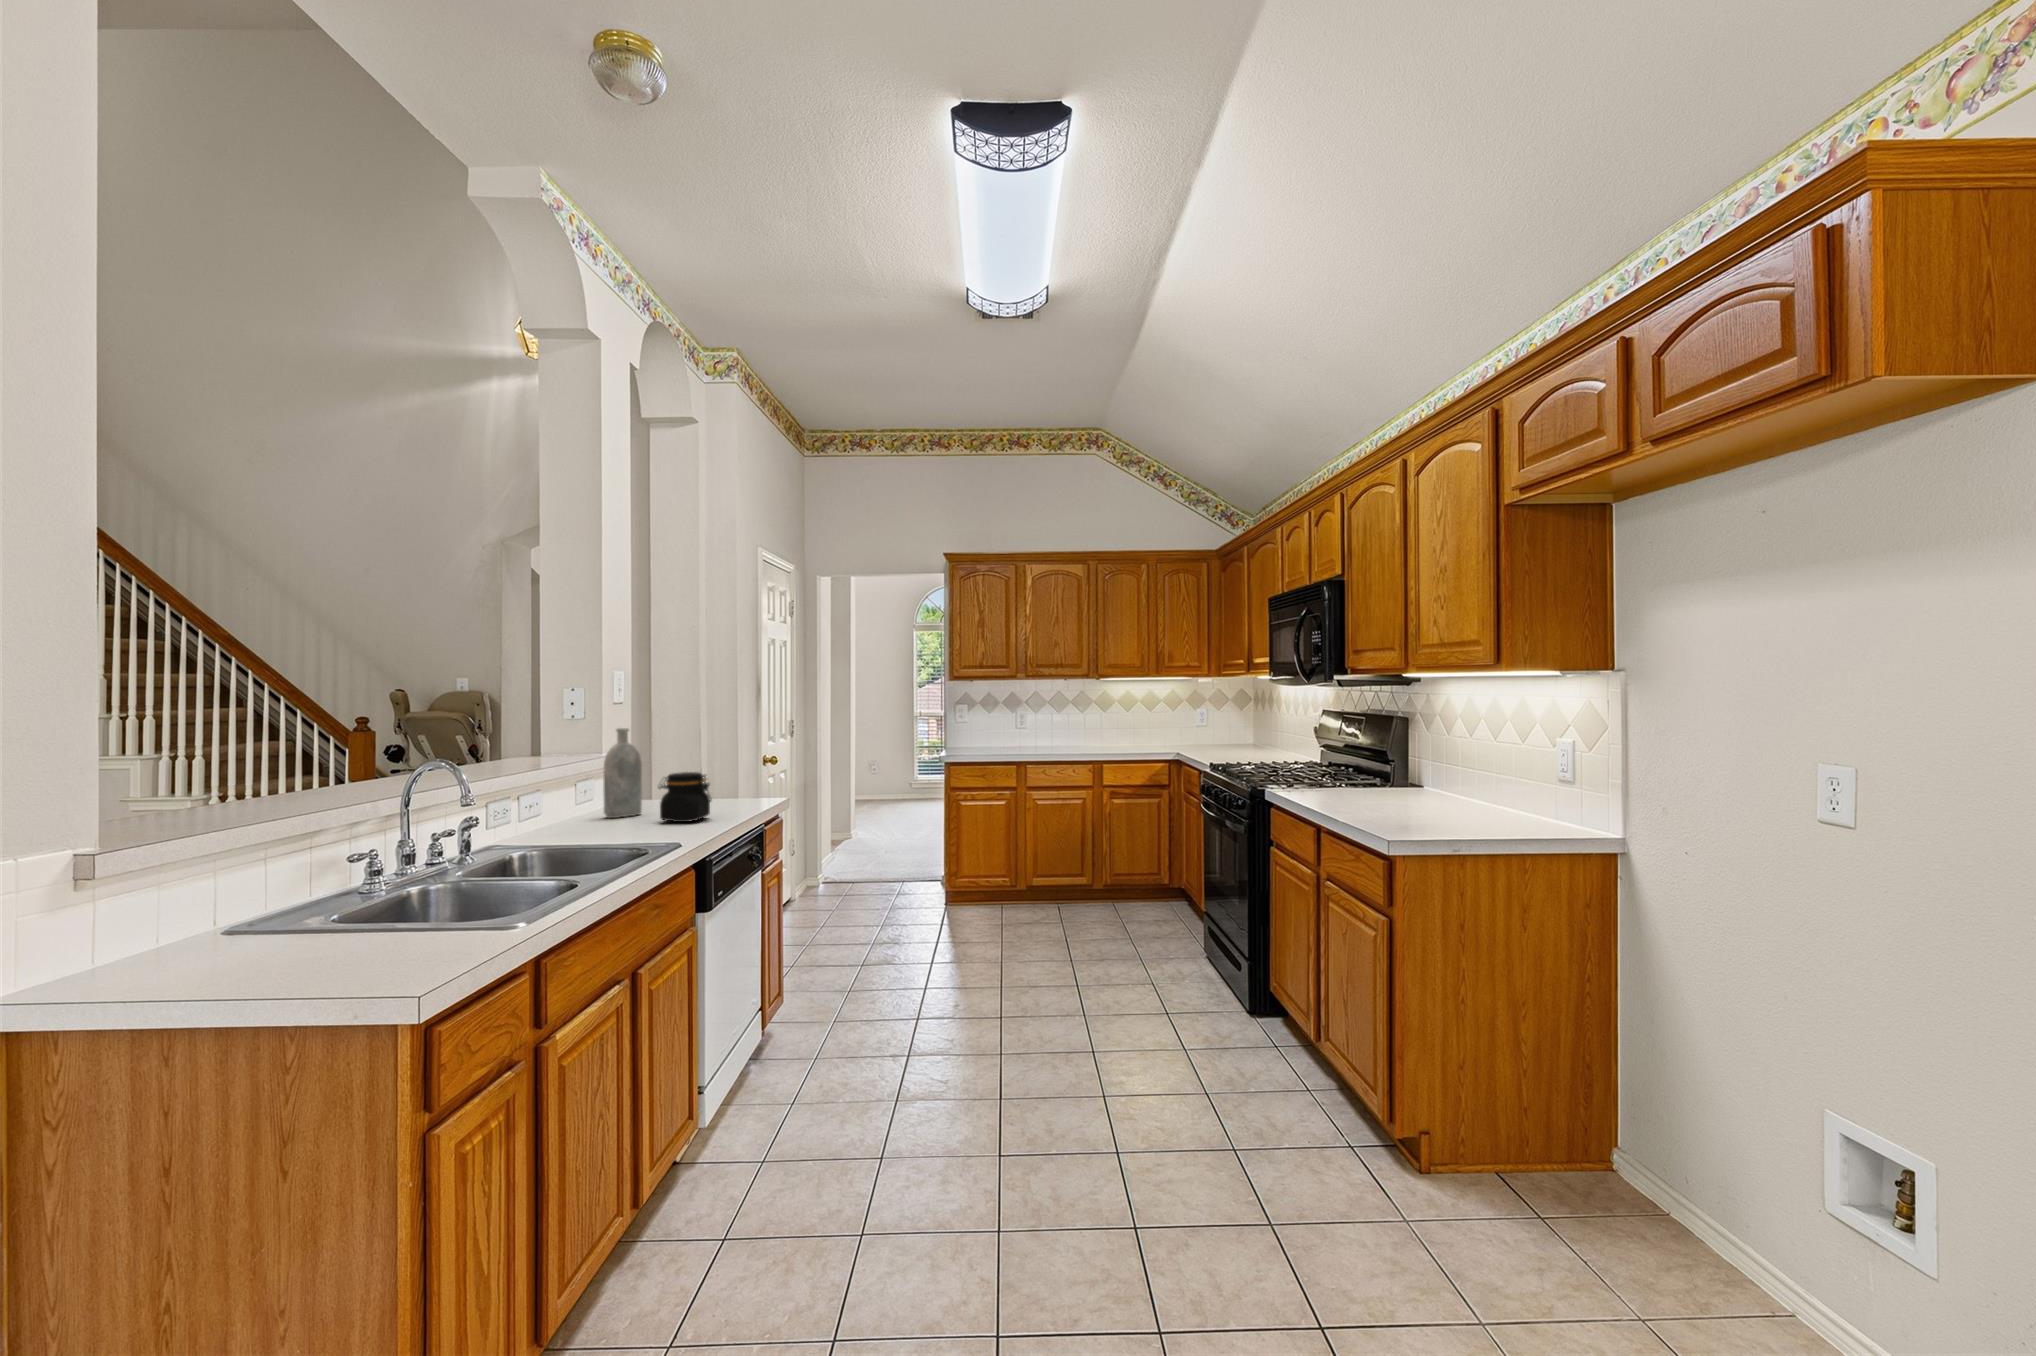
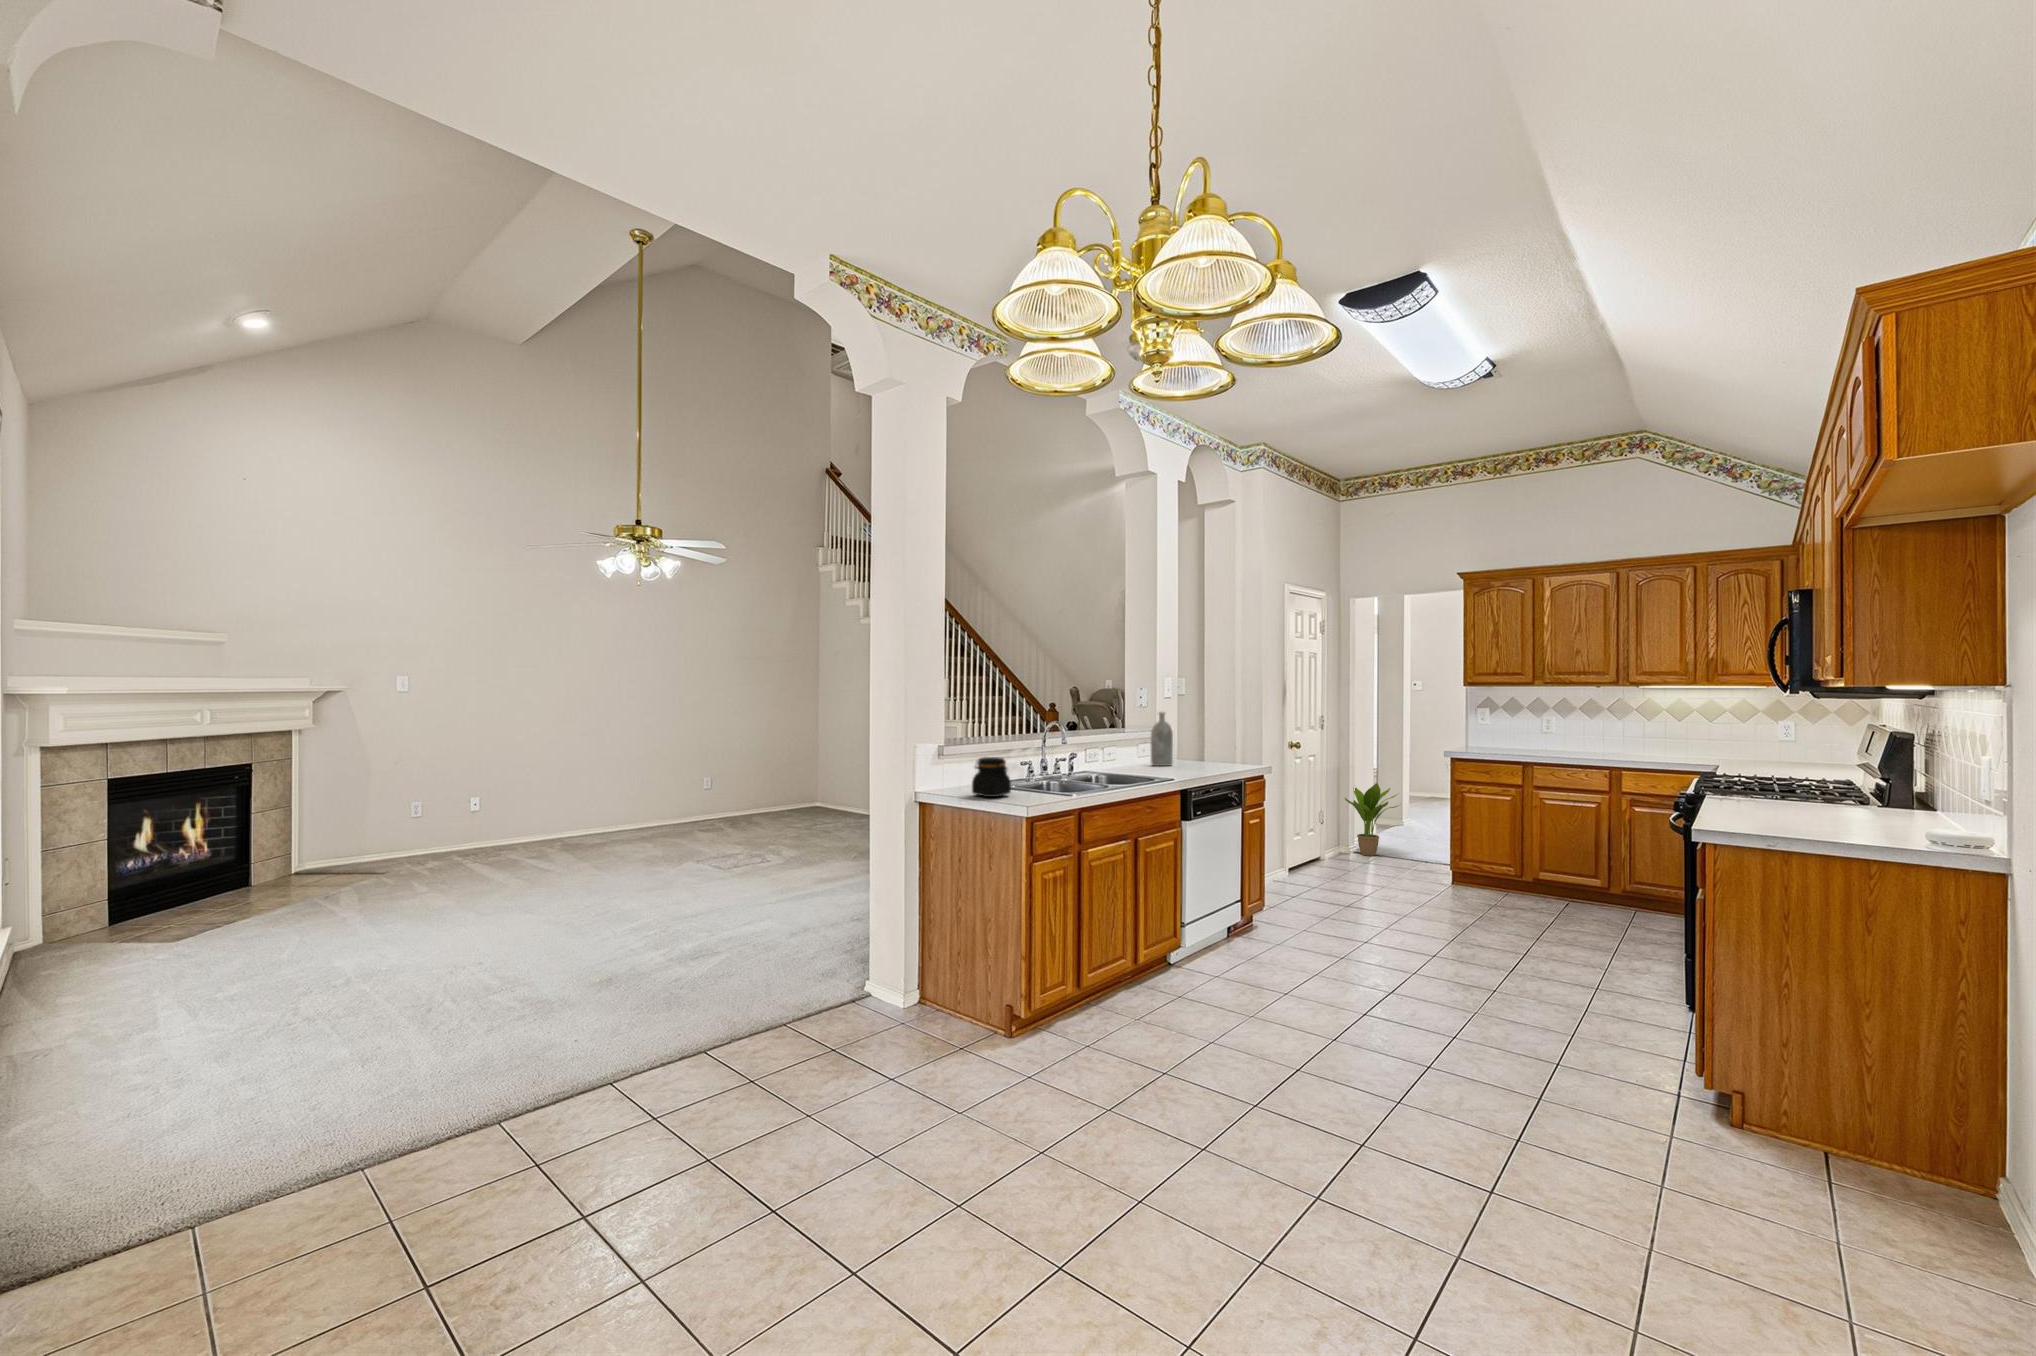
jar: present [659,772,711,822] -> present [972,757,1011,797]
potted plant: none [814,800,879,889] -> present [1345,783,1397,856]

